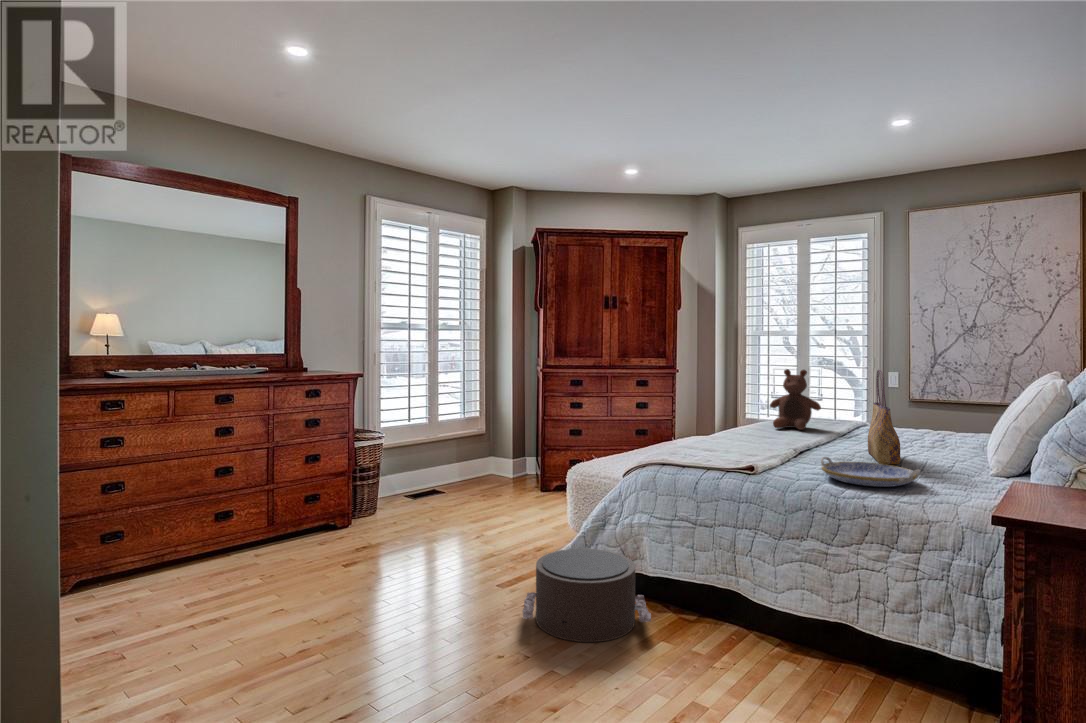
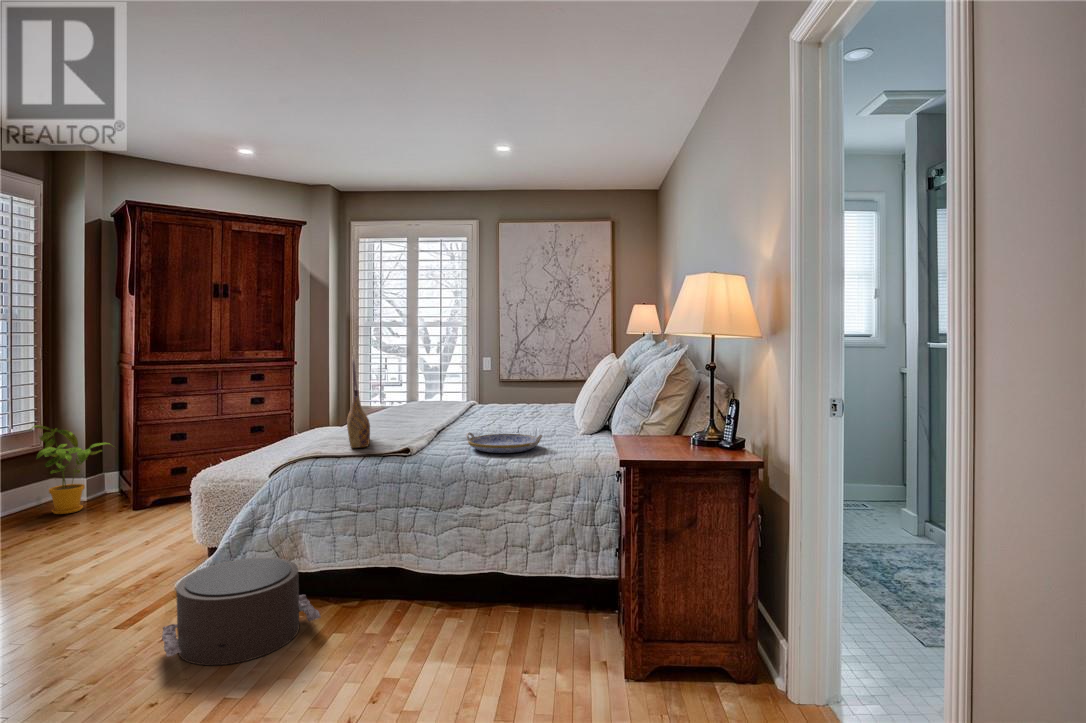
stuffed bear: present [770,369,821,430] -> none [400,358,444,413]
tote bag: present [868,369,900,464] -> present [347,360,370,448]
house plant: none [478,414,532,486] -> present [30,425,114,514]

